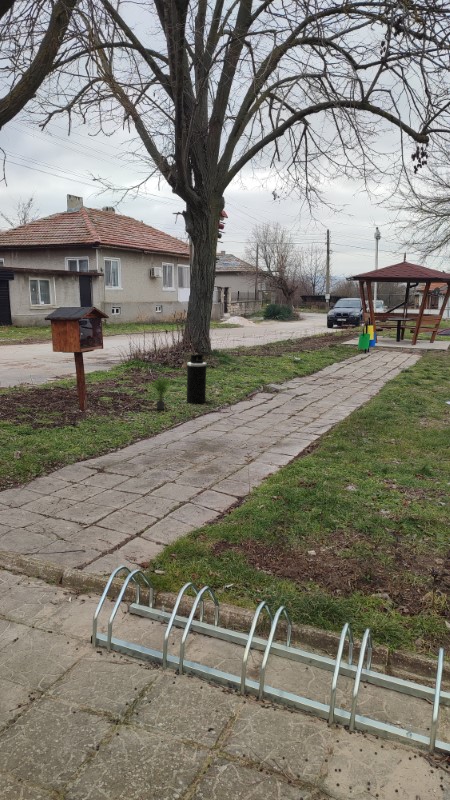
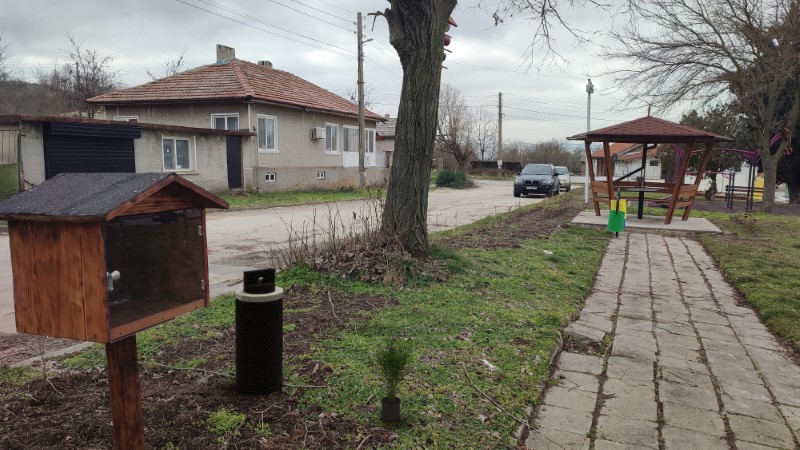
trash can: present [187,354,206,404] -> present [235,268,283,395]

